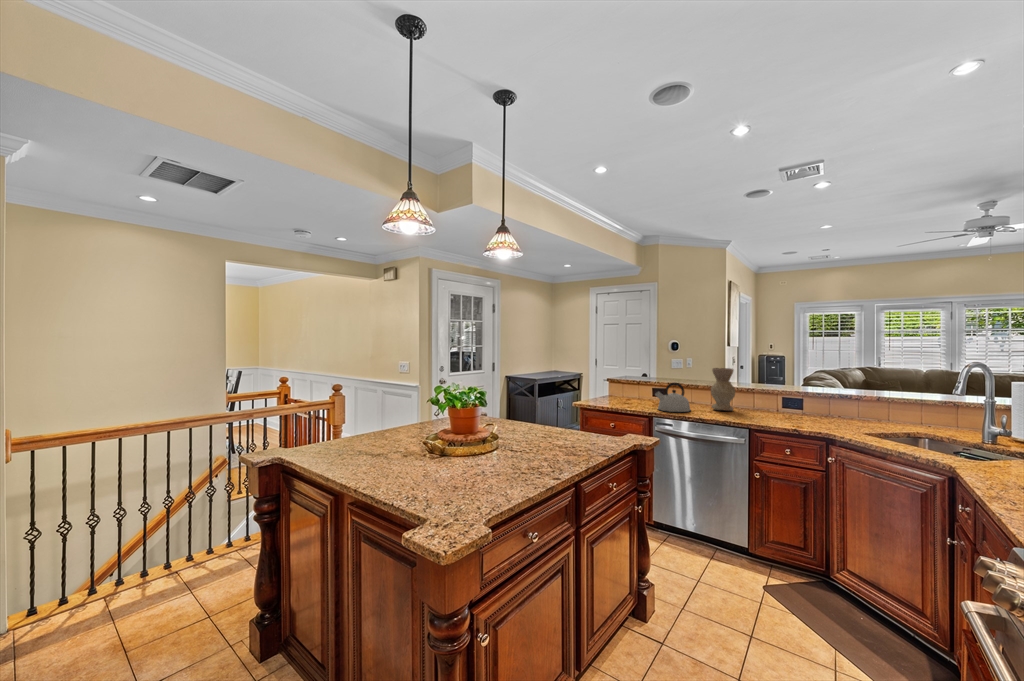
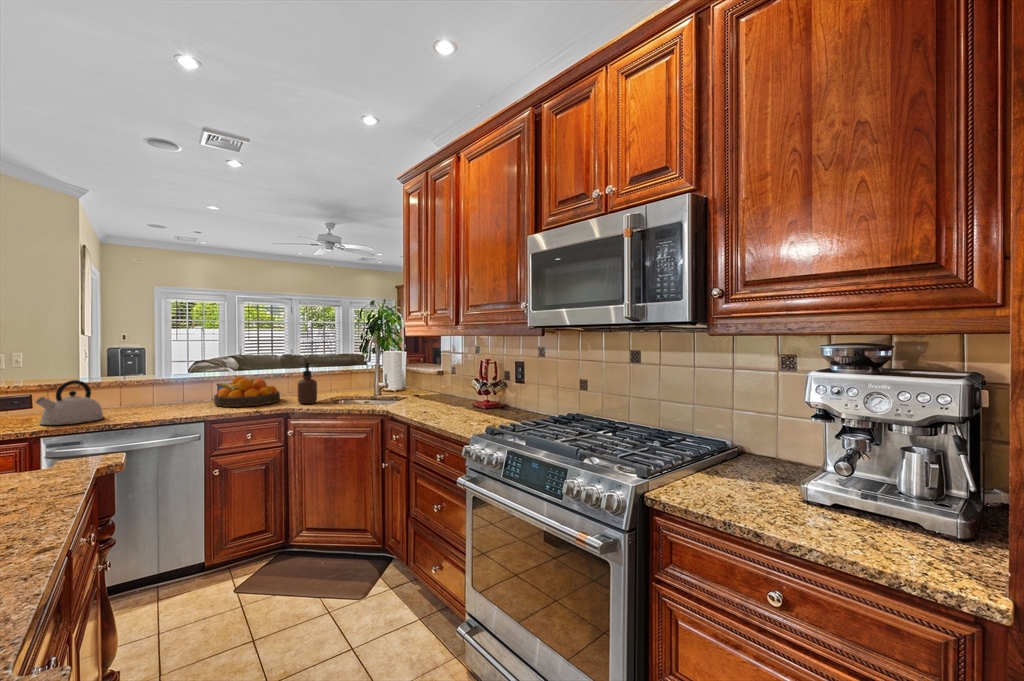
vase: present [711,368,735,411] -> none [131,355,167,410]
soap dispenser: none [848,387,873,434] -> present [298,363,317,404]
fruit bowl: none [770,393,836,424] -> present [214,376,280,407]

